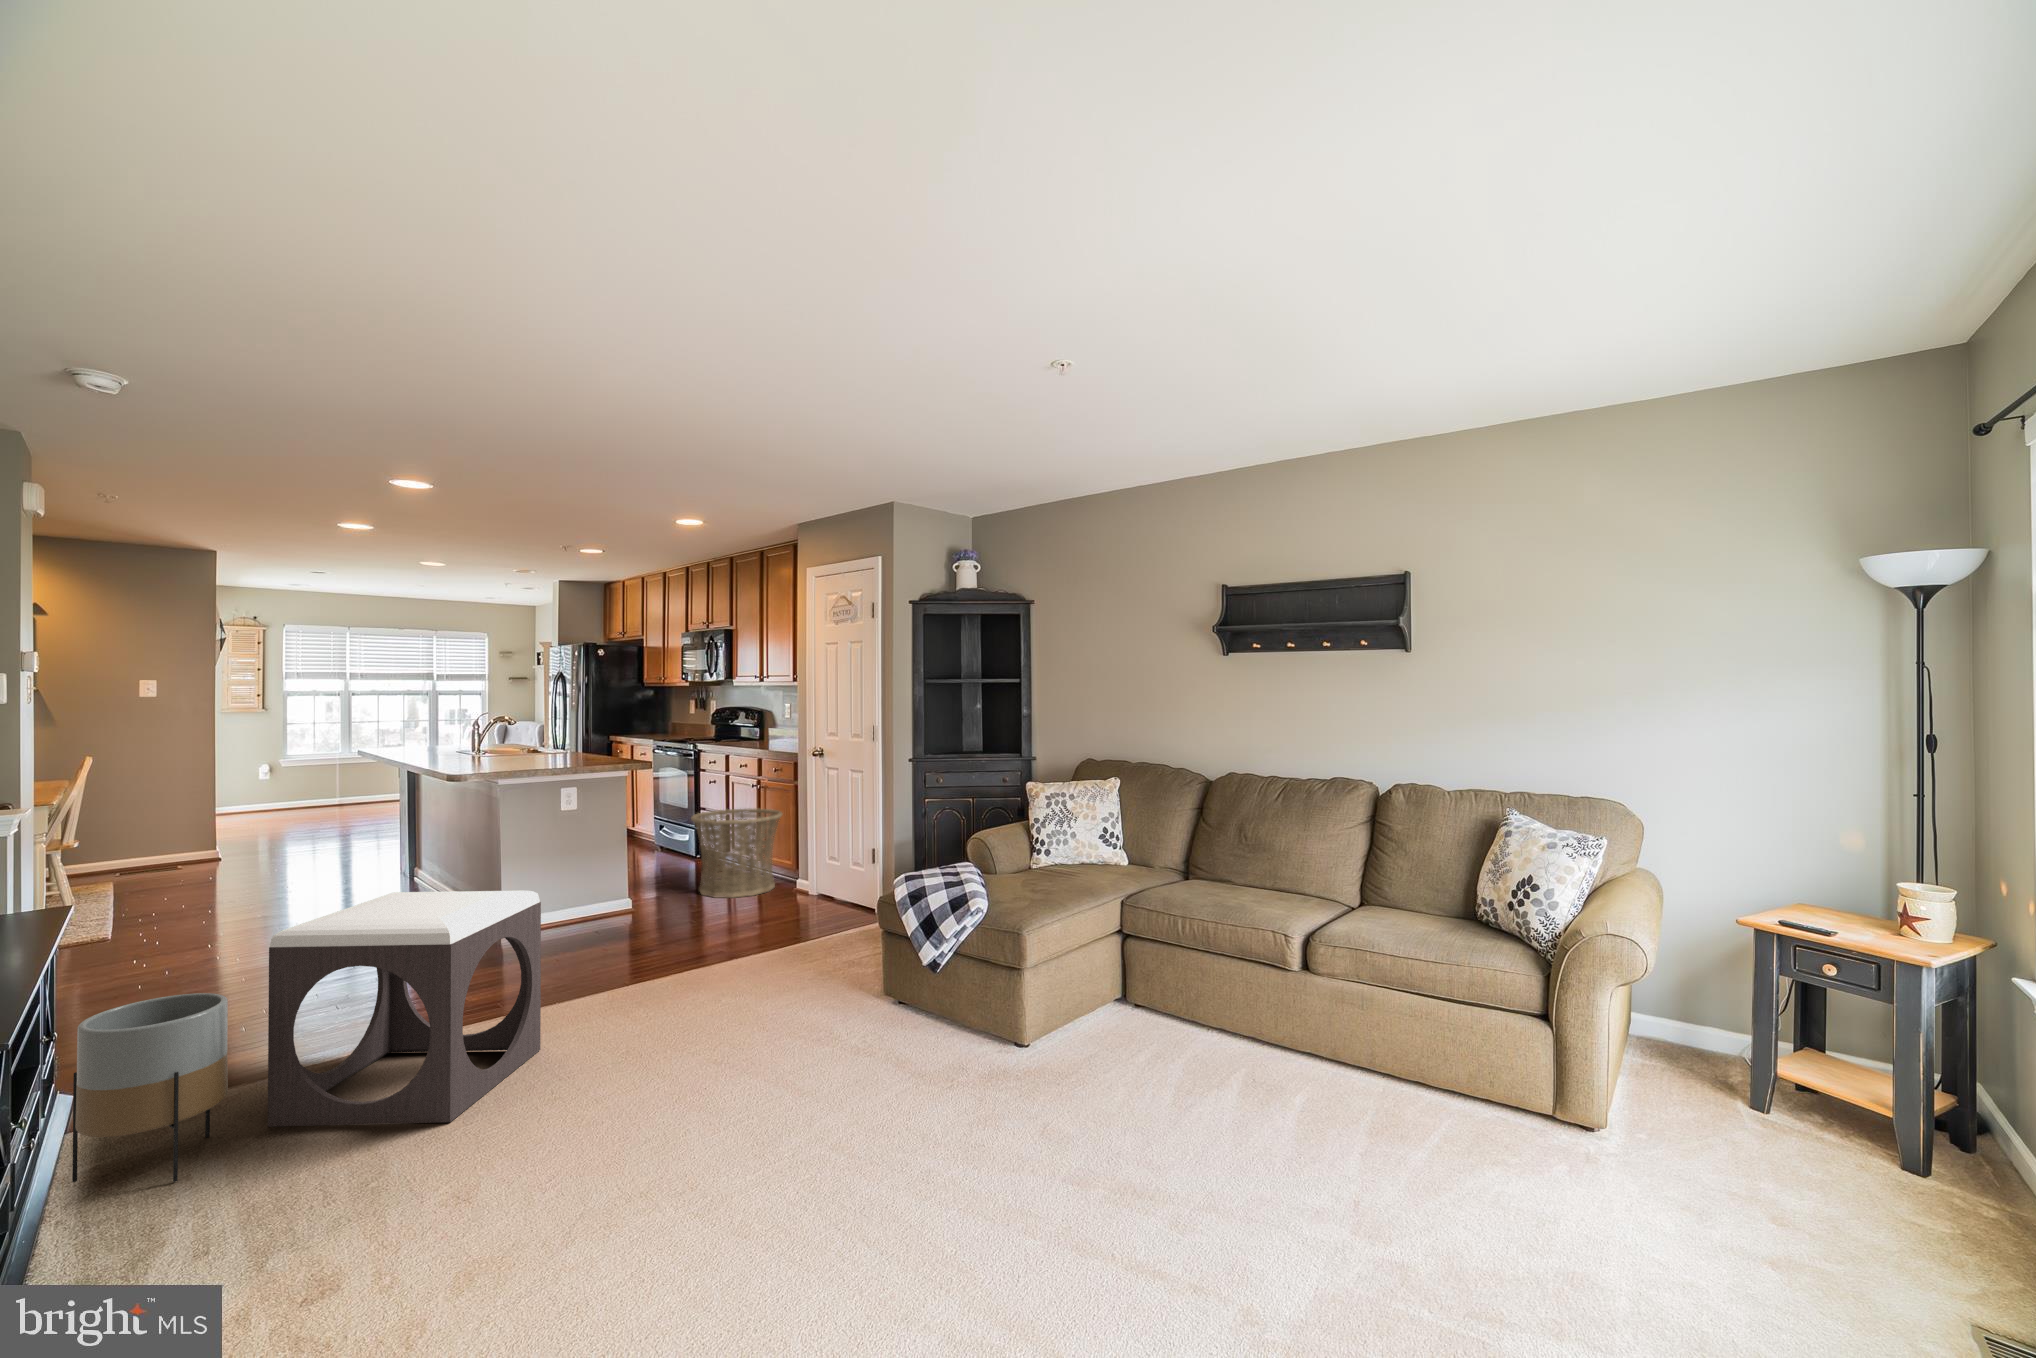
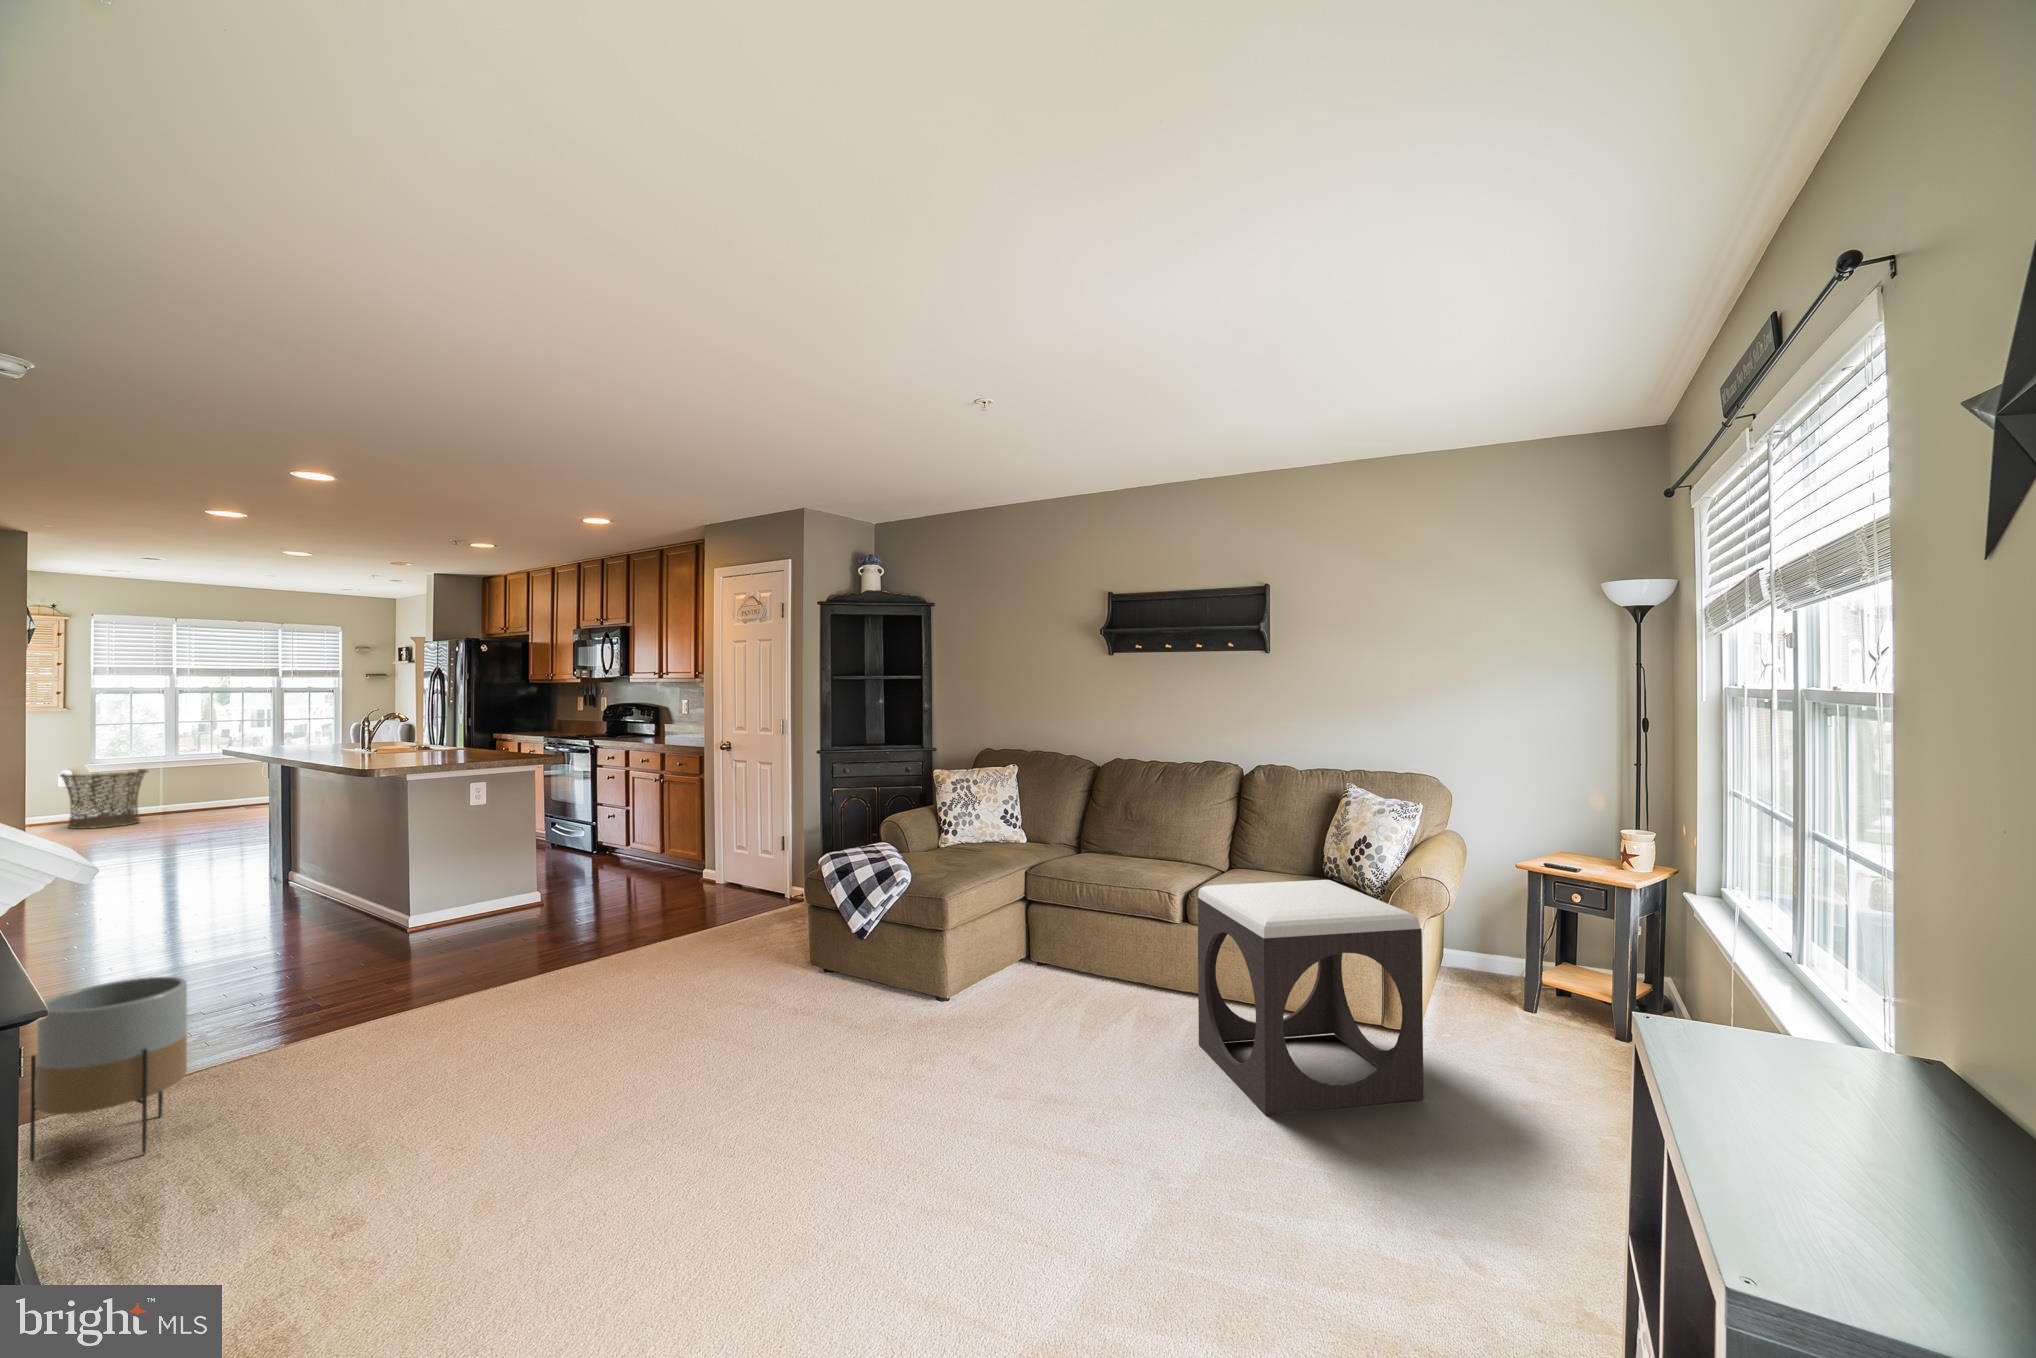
basket: present [691,808,782,898] -> present [60,769,148,829]
footstool: present [268,891,541,1127] -> present [1198,880,1424,1115]

